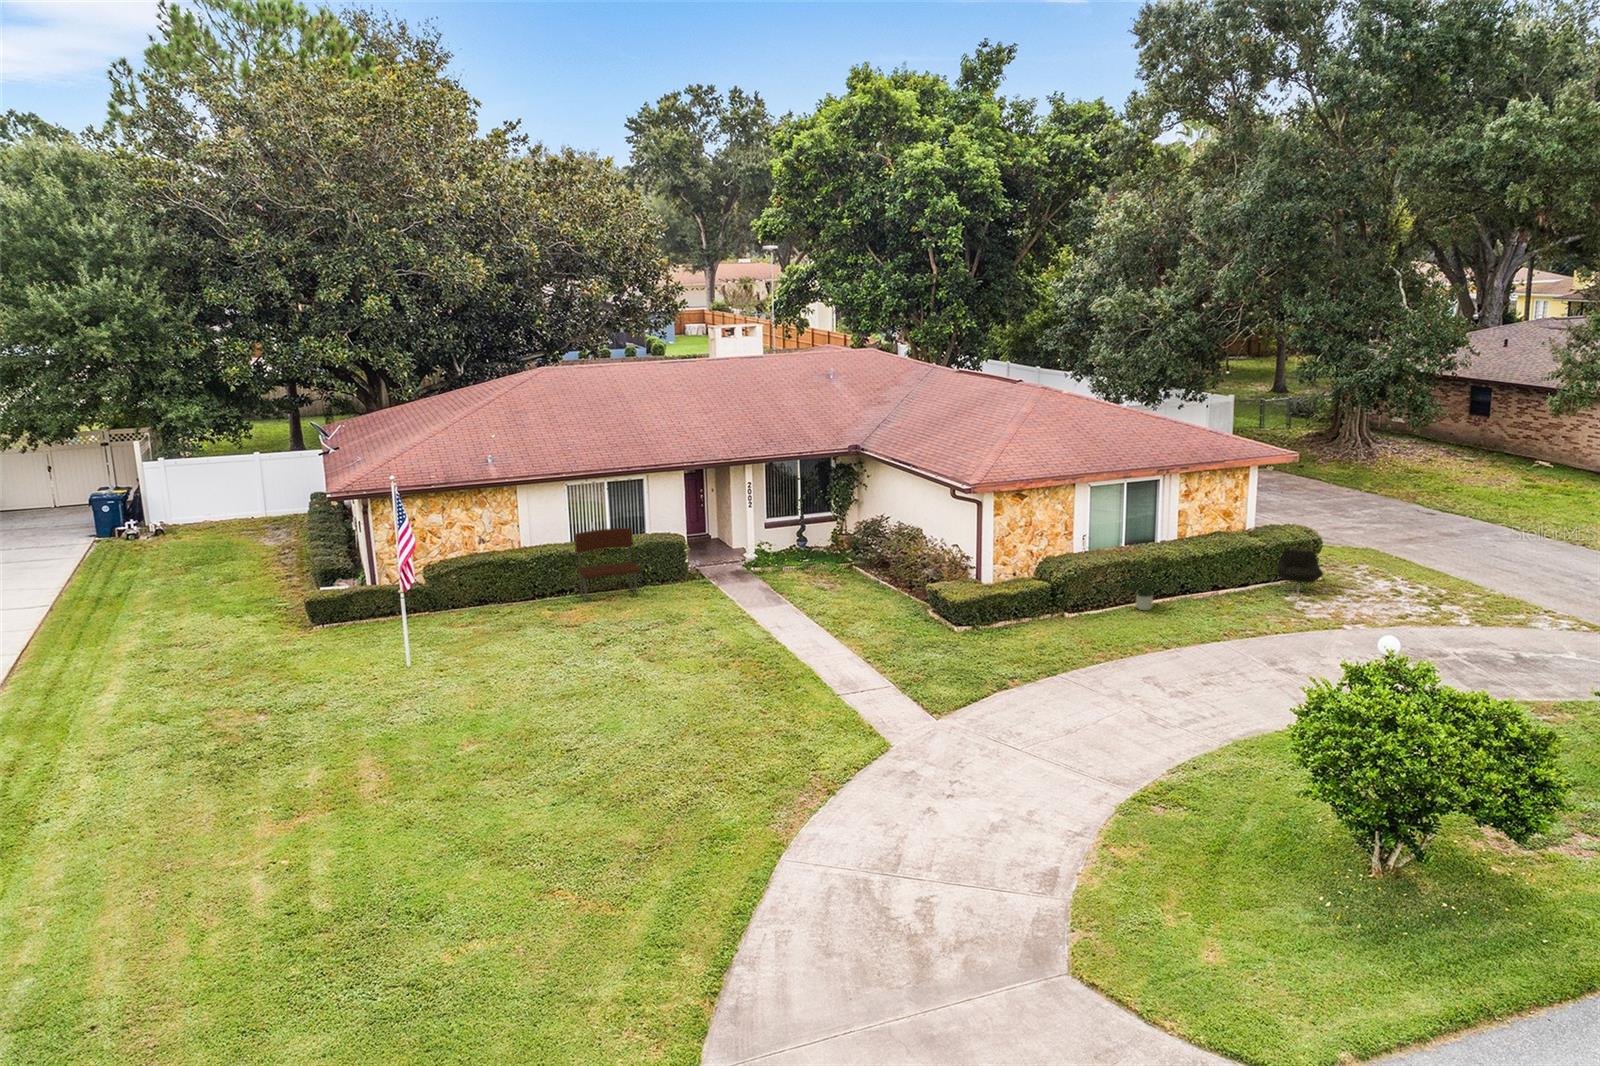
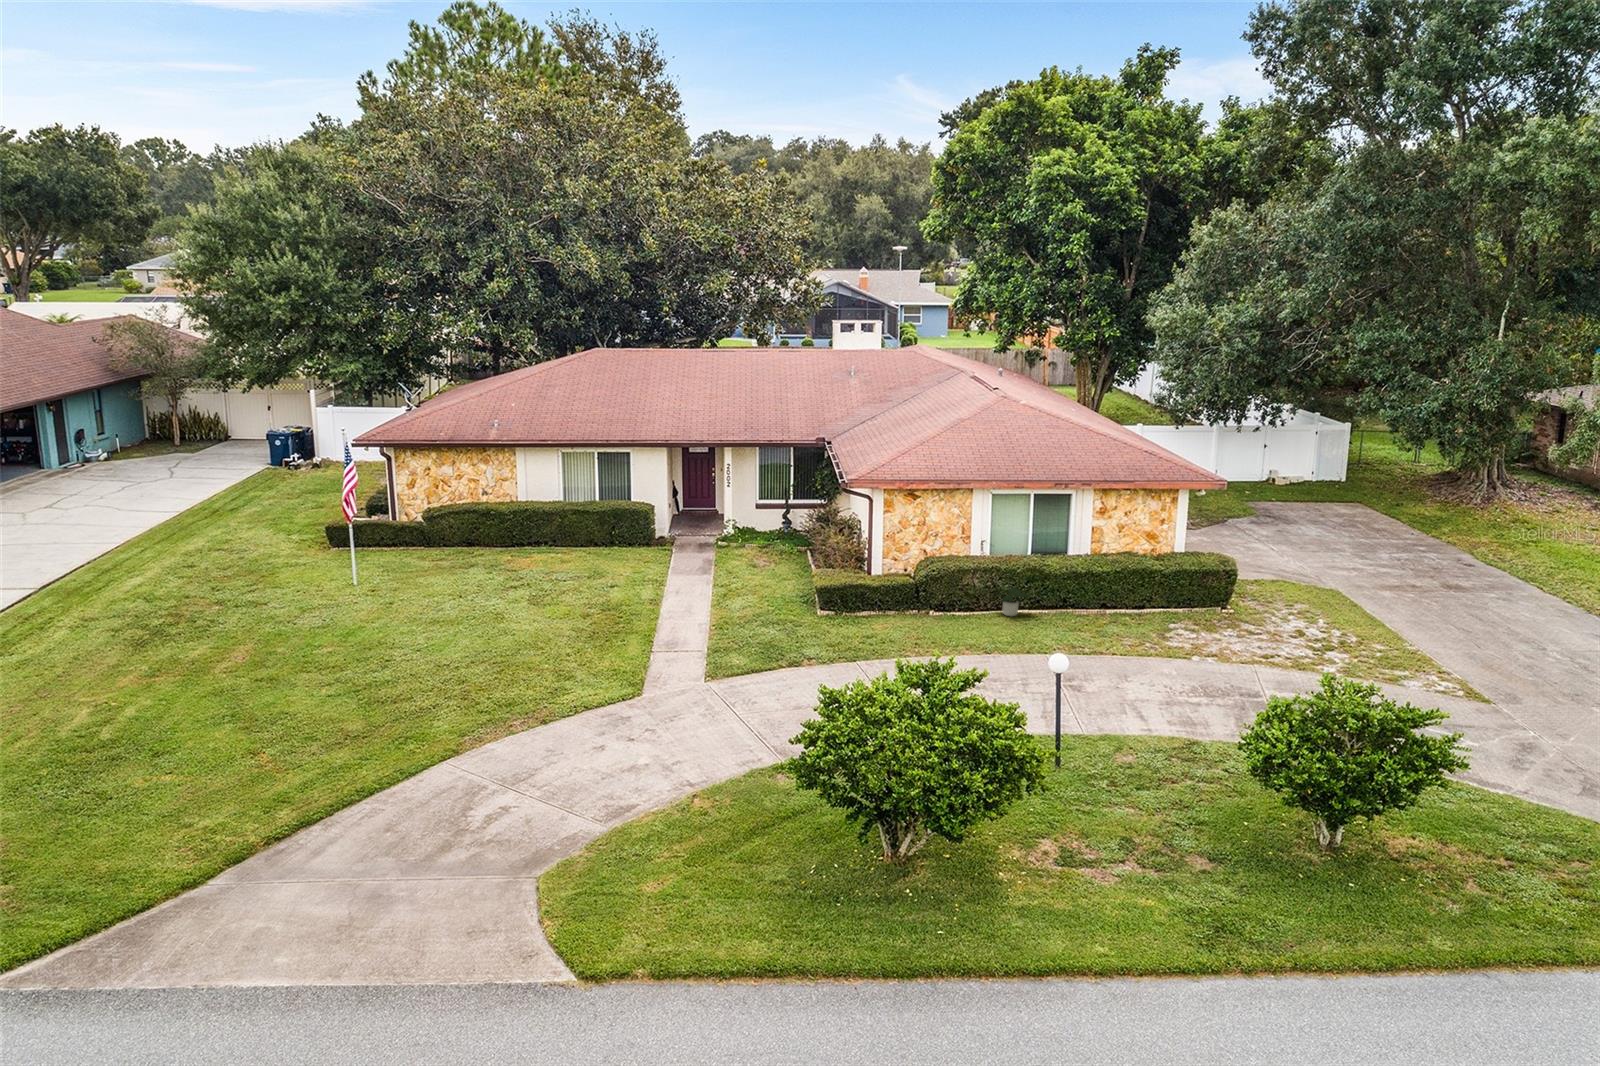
bench: present [575,528,641,601] -> none [543,492,595,551]
lounge chair: present [1277,549,1323,596] -> none [1164,577,1215,623]

